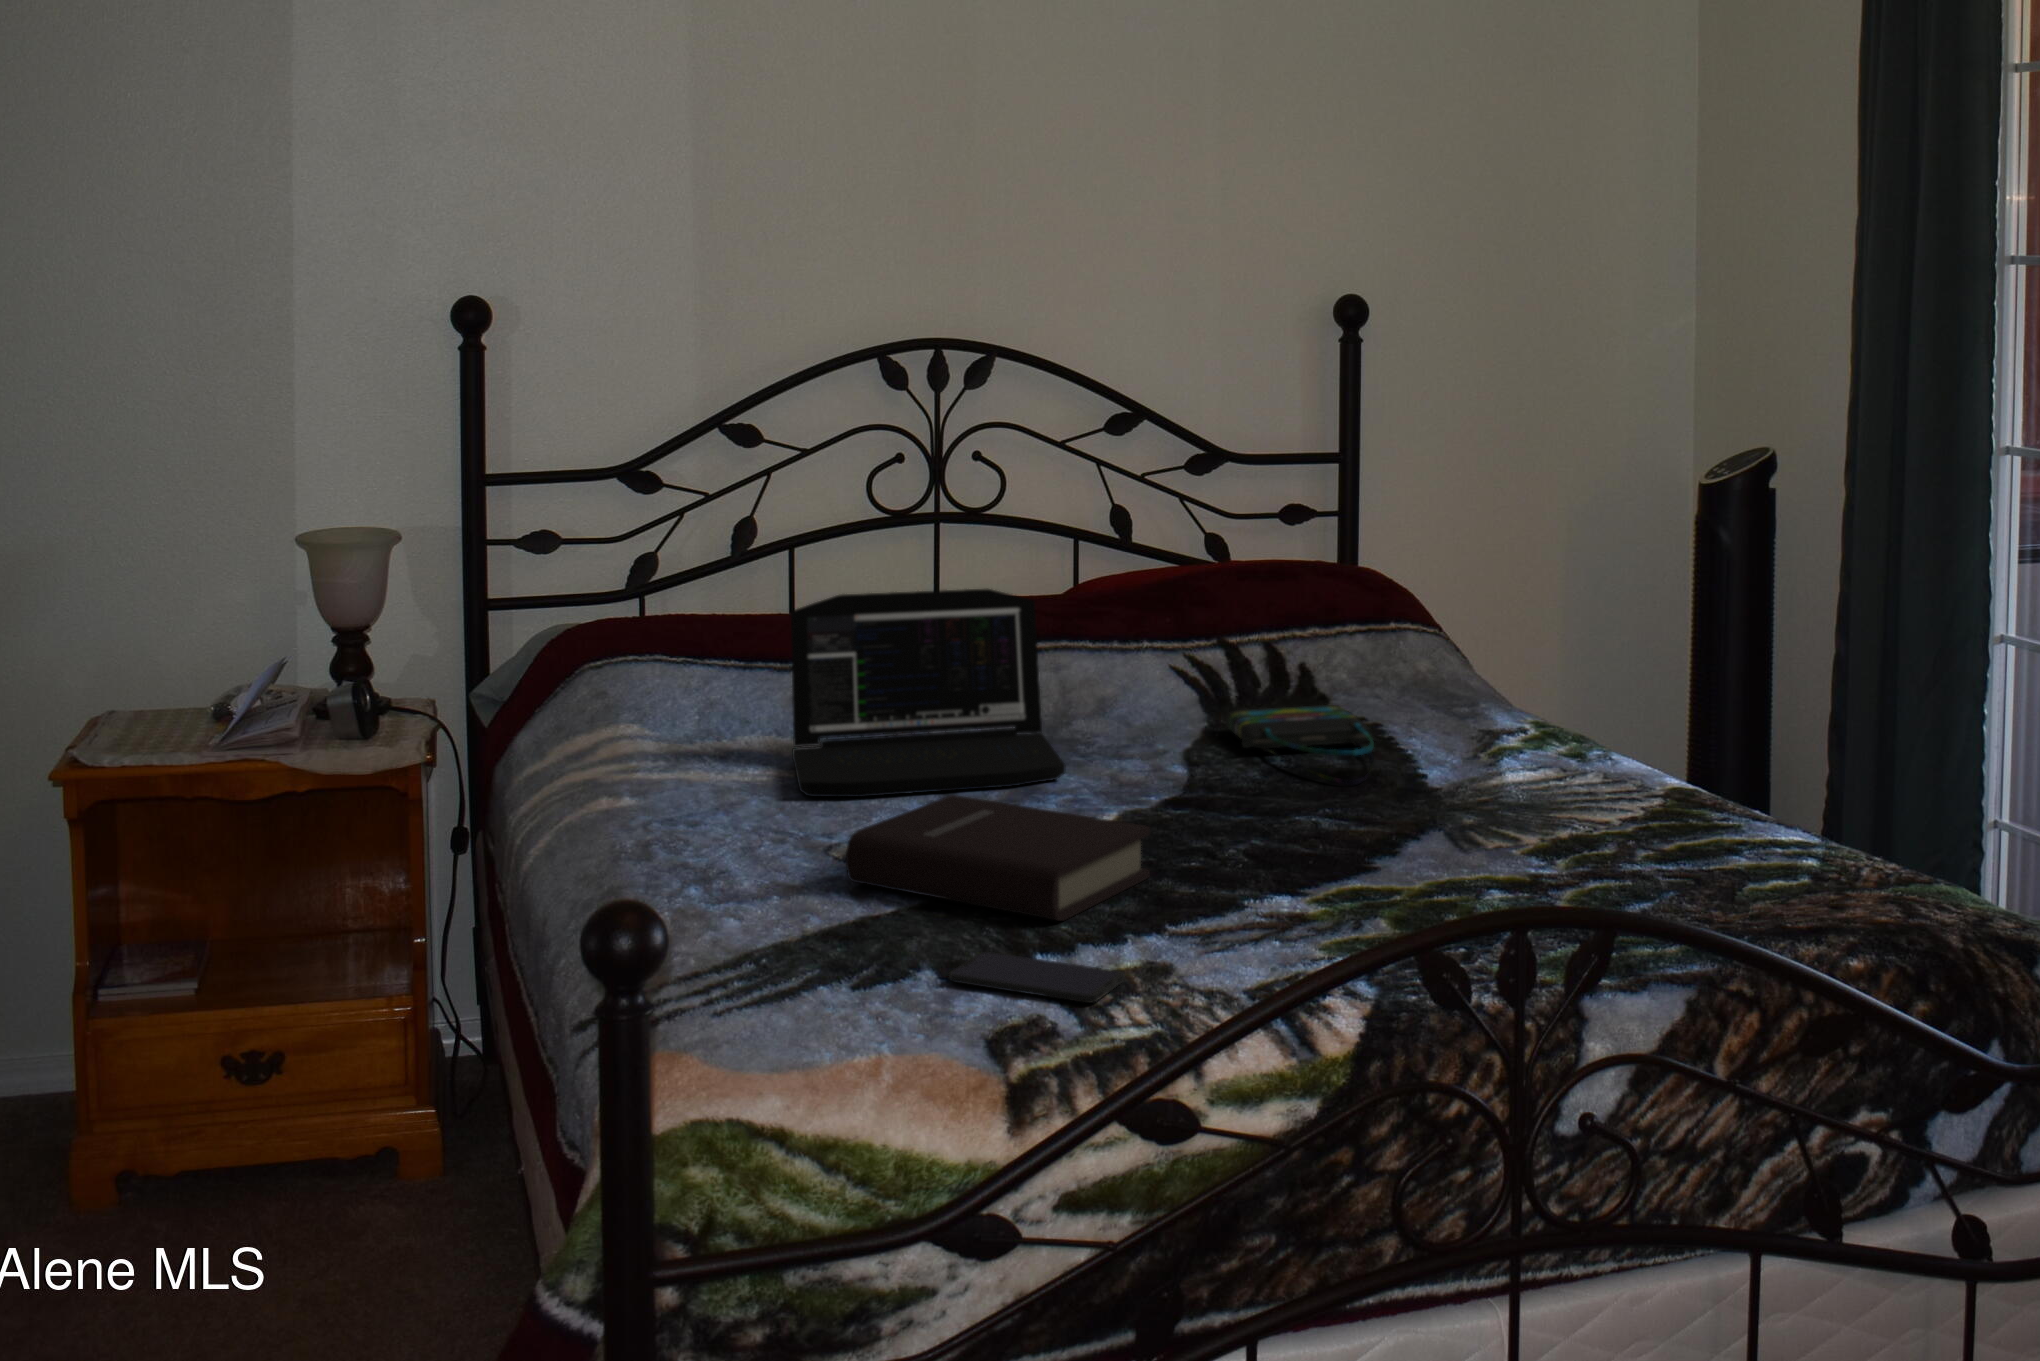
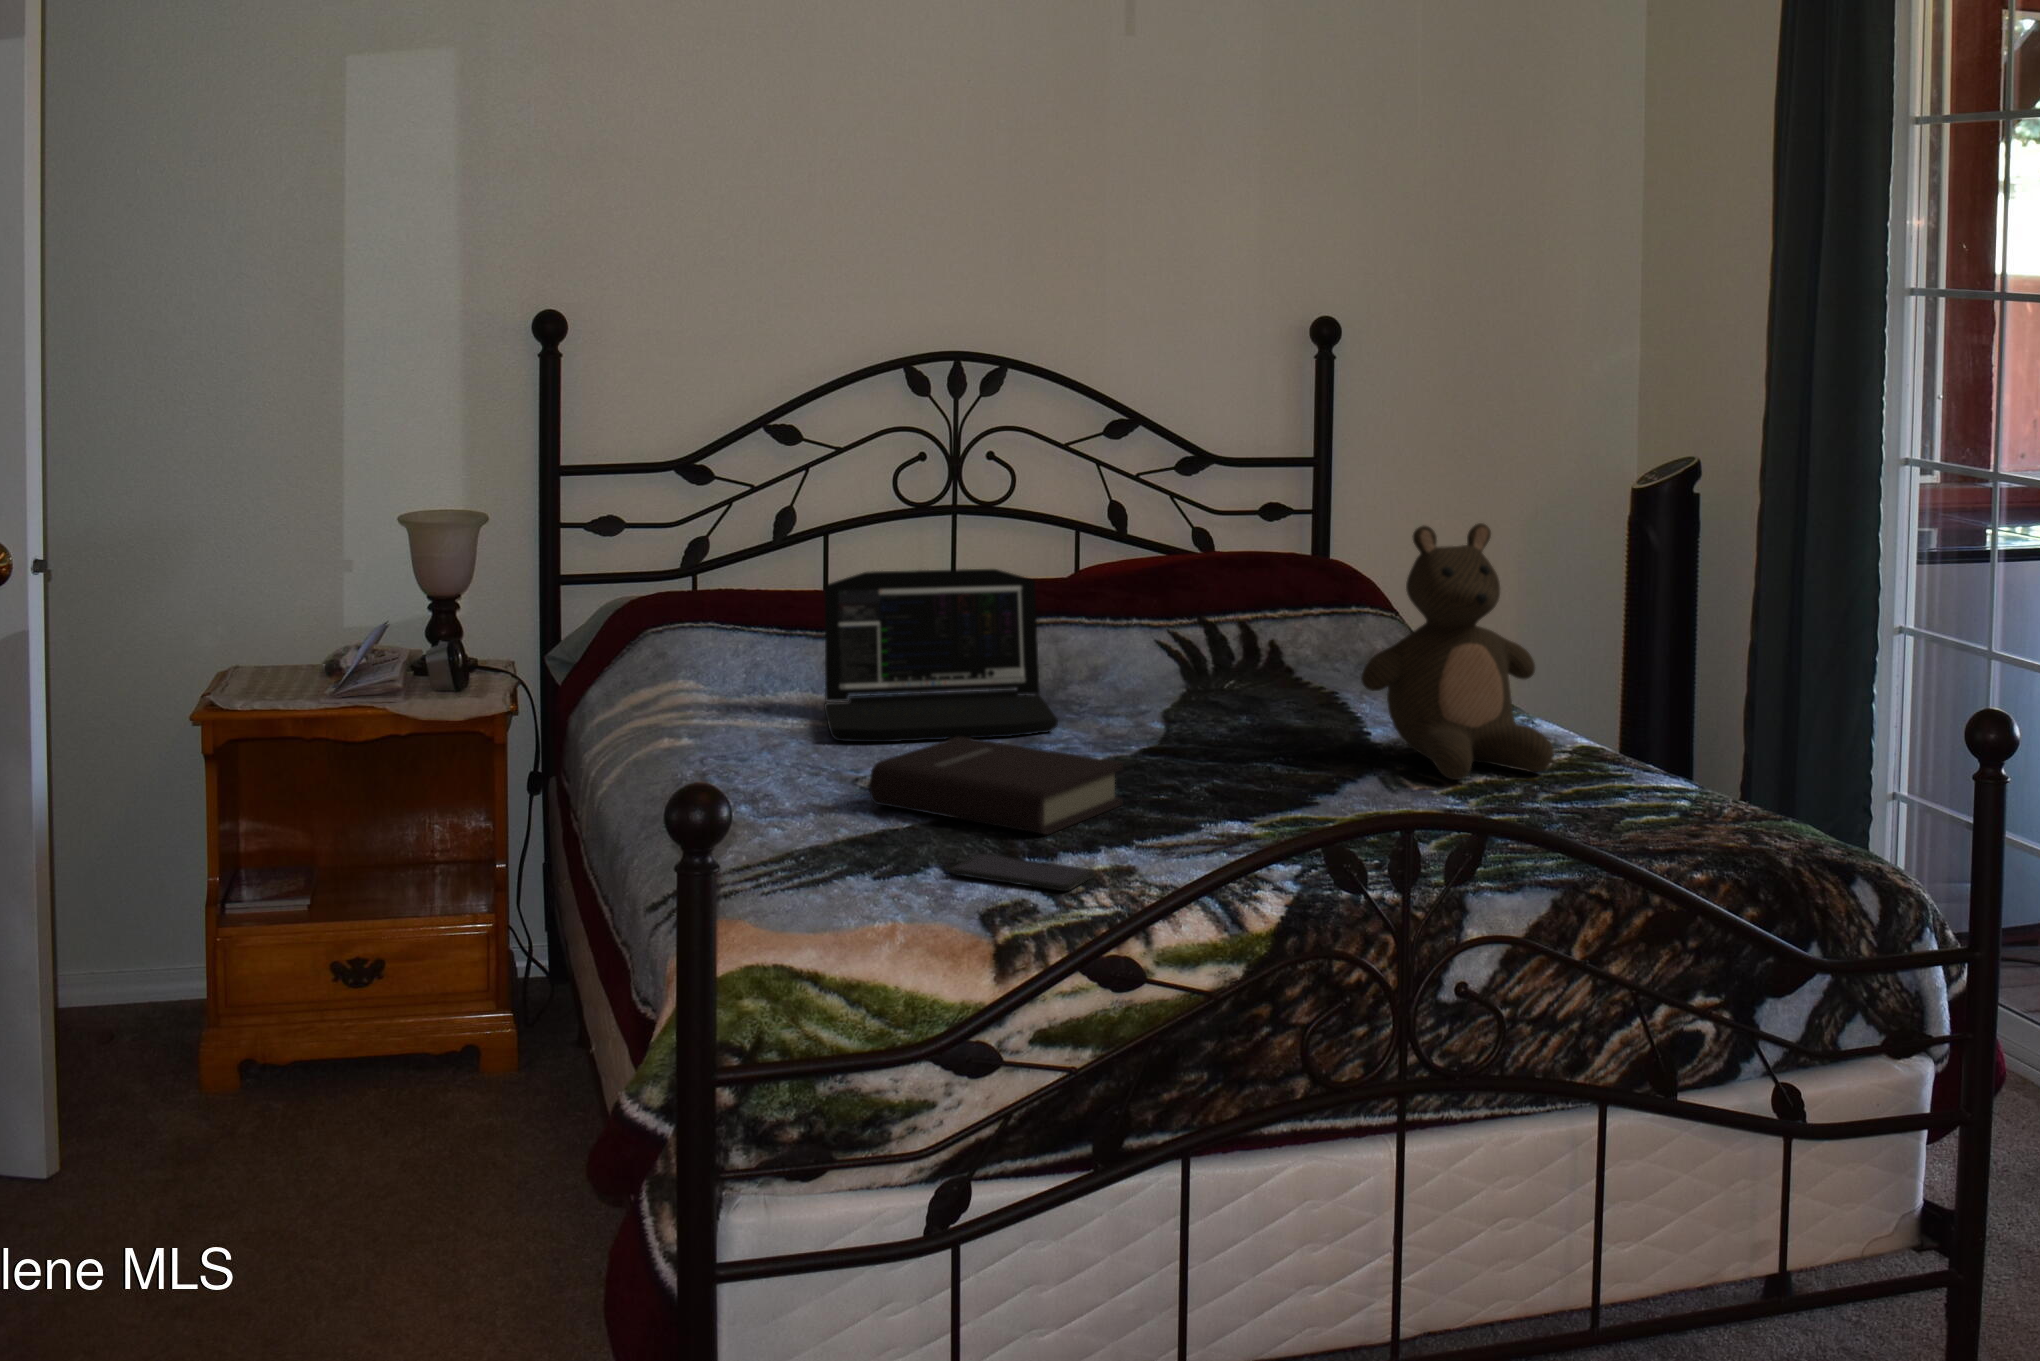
stuffed bear: none [1424,532,1651,836] -> present [1361,523,1554,780]
tote bag: present [1226,705,1379,785] -> none [1201,676,1334,740]

